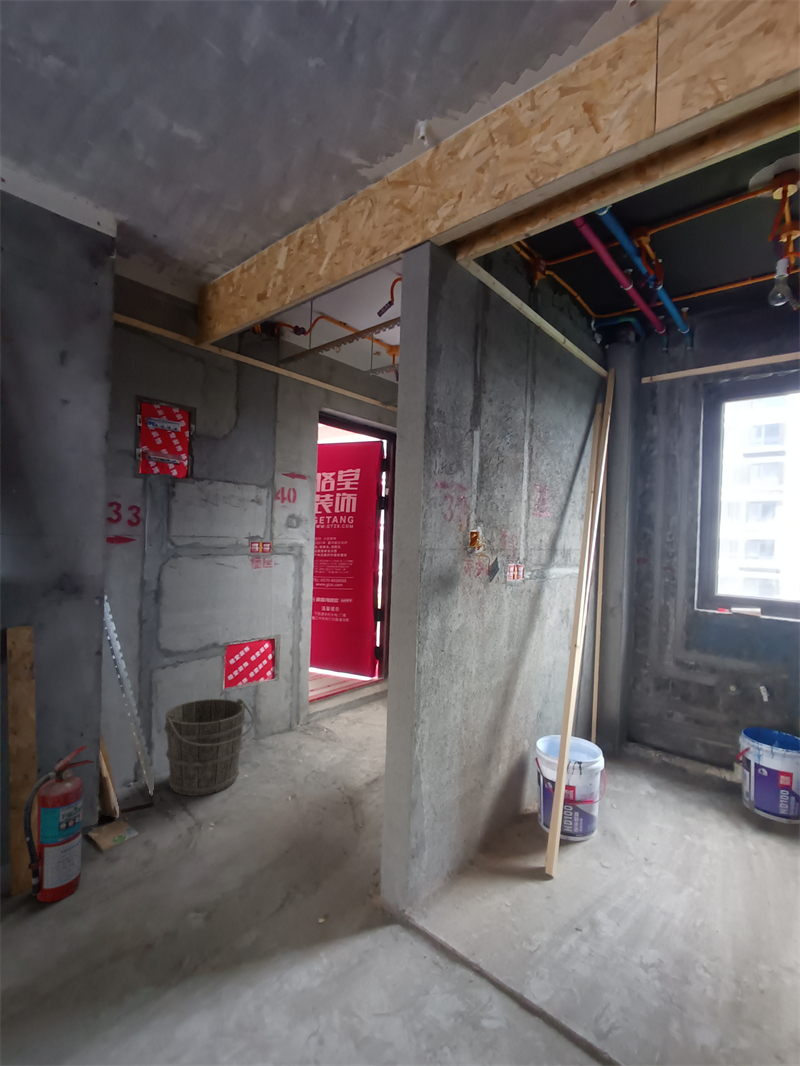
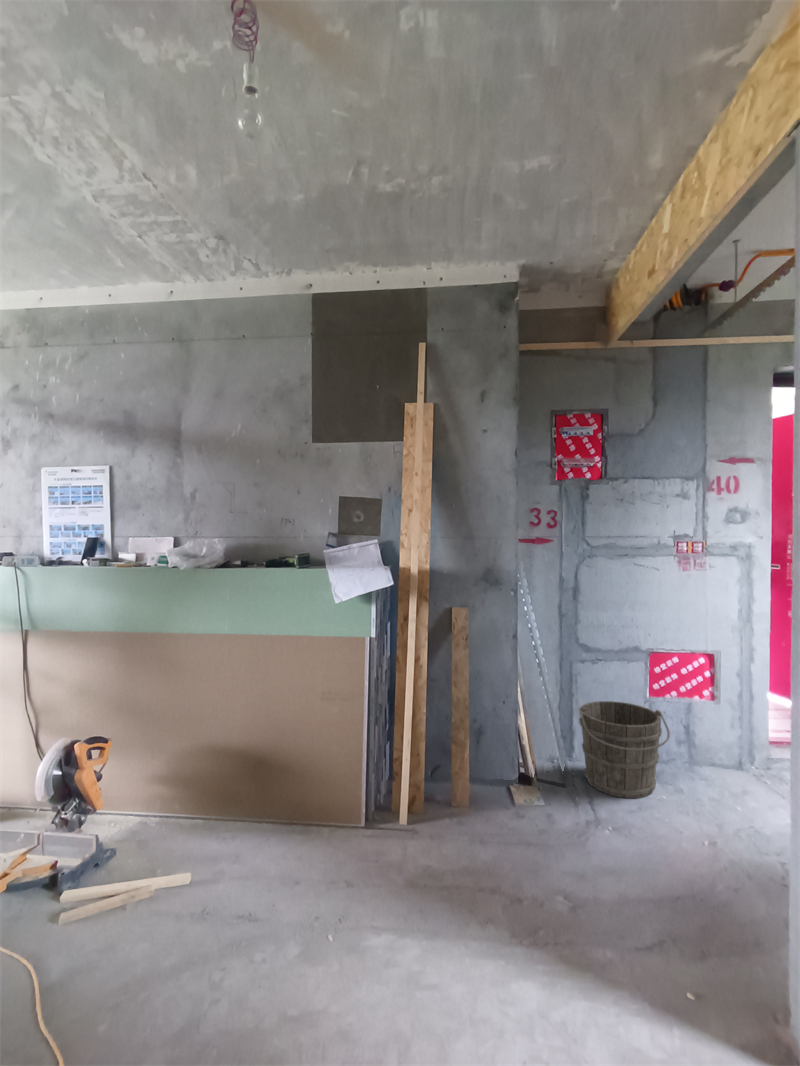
fire extinguisher: present [23,746,93,902] -> none [451,710,501,826]

